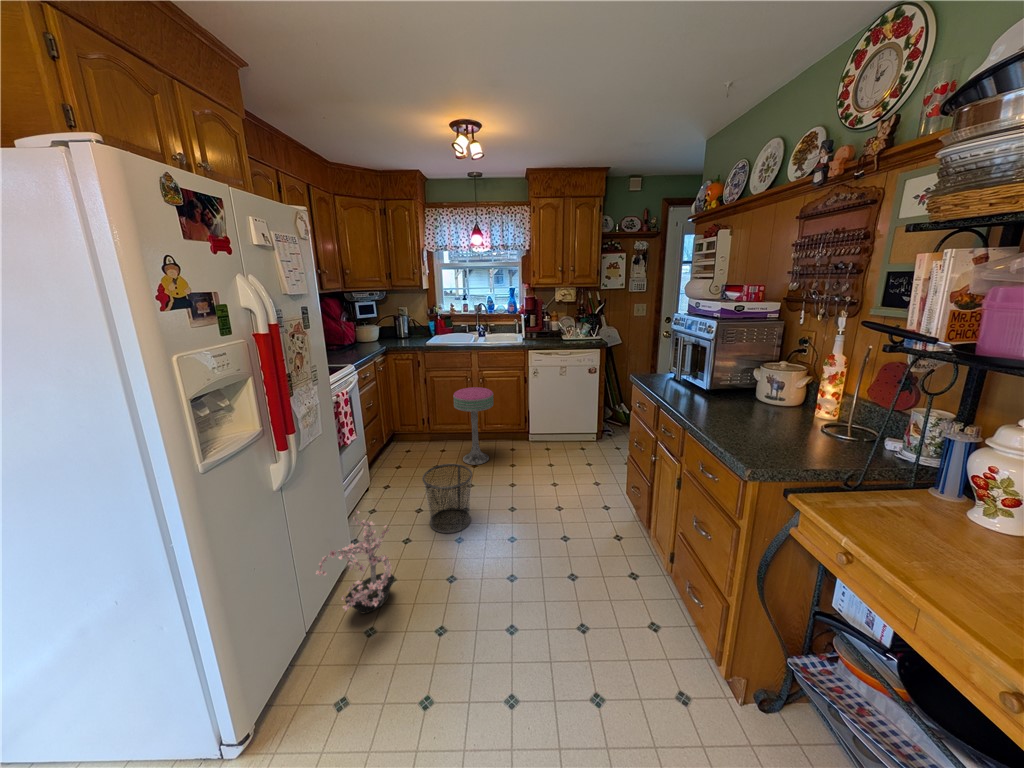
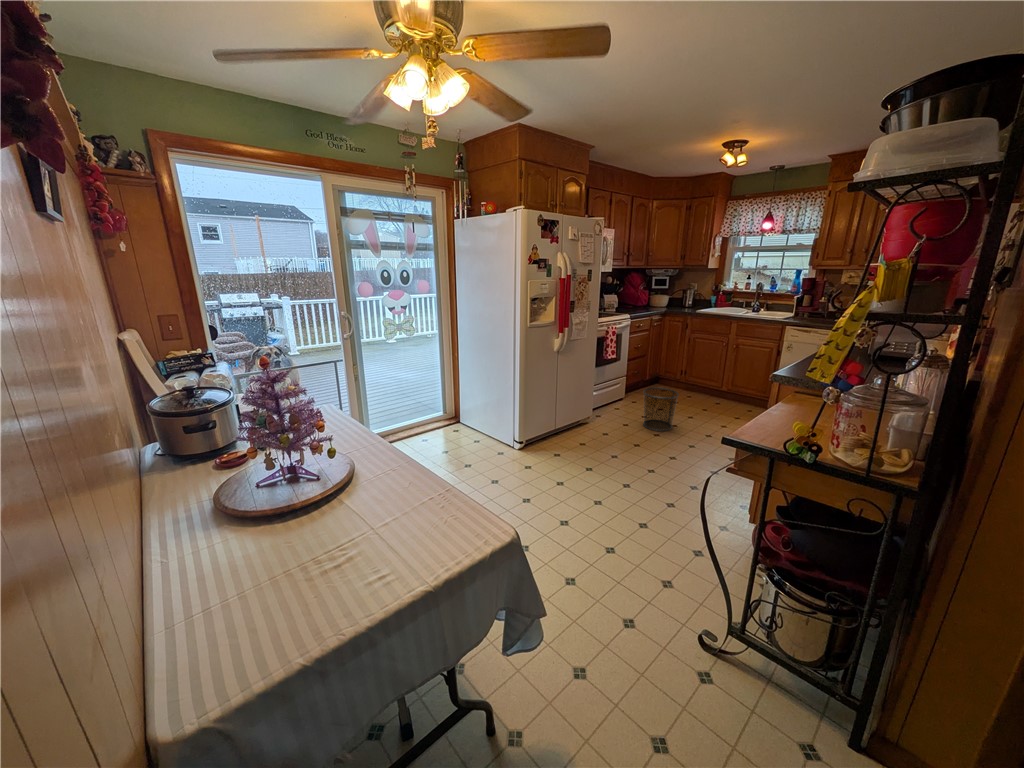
bar stool: present [453,387,494,465] -> none [697,348,734,410]
potted plant: present [316,511,394,613] -> none [562,383,608,438]

